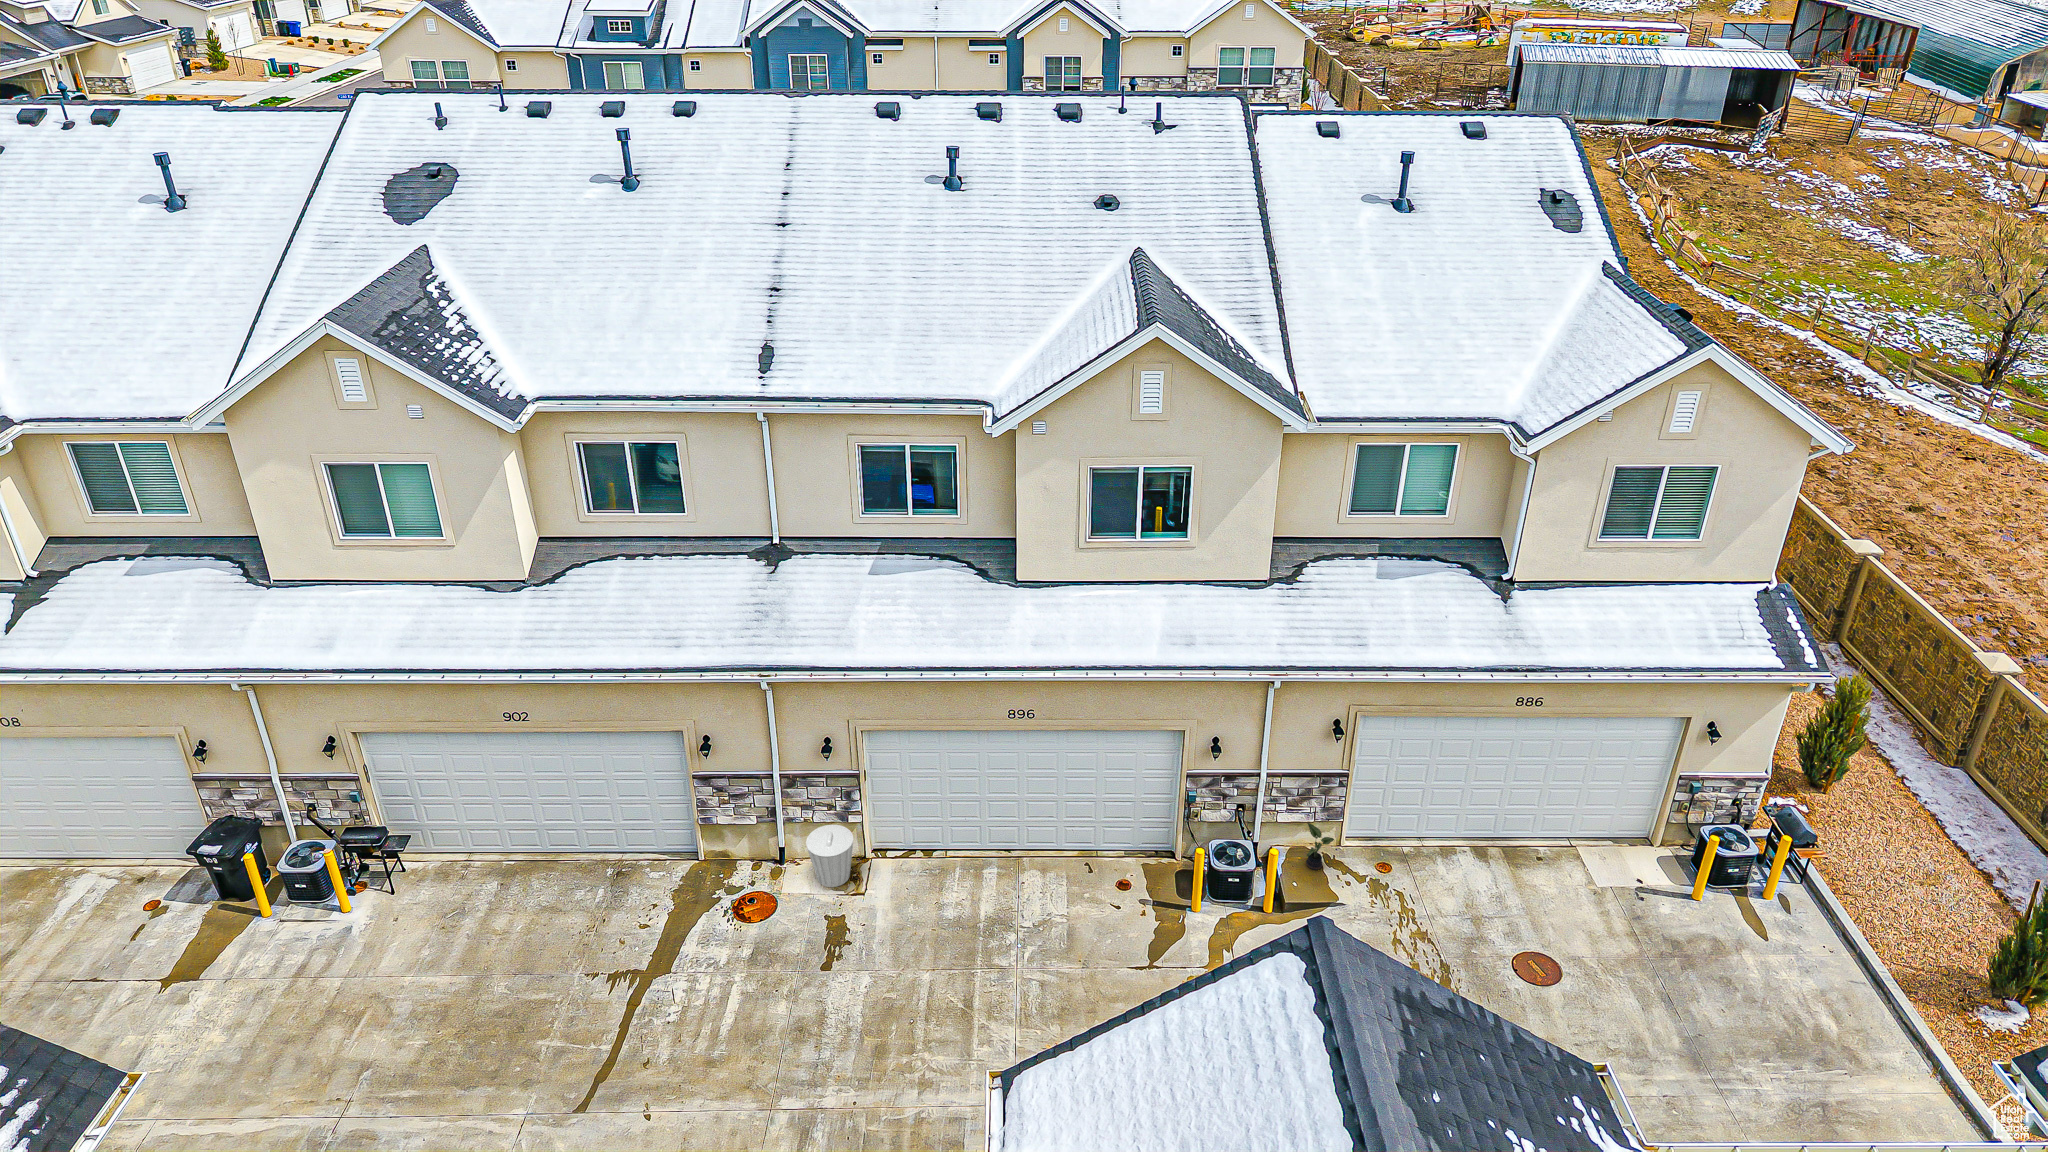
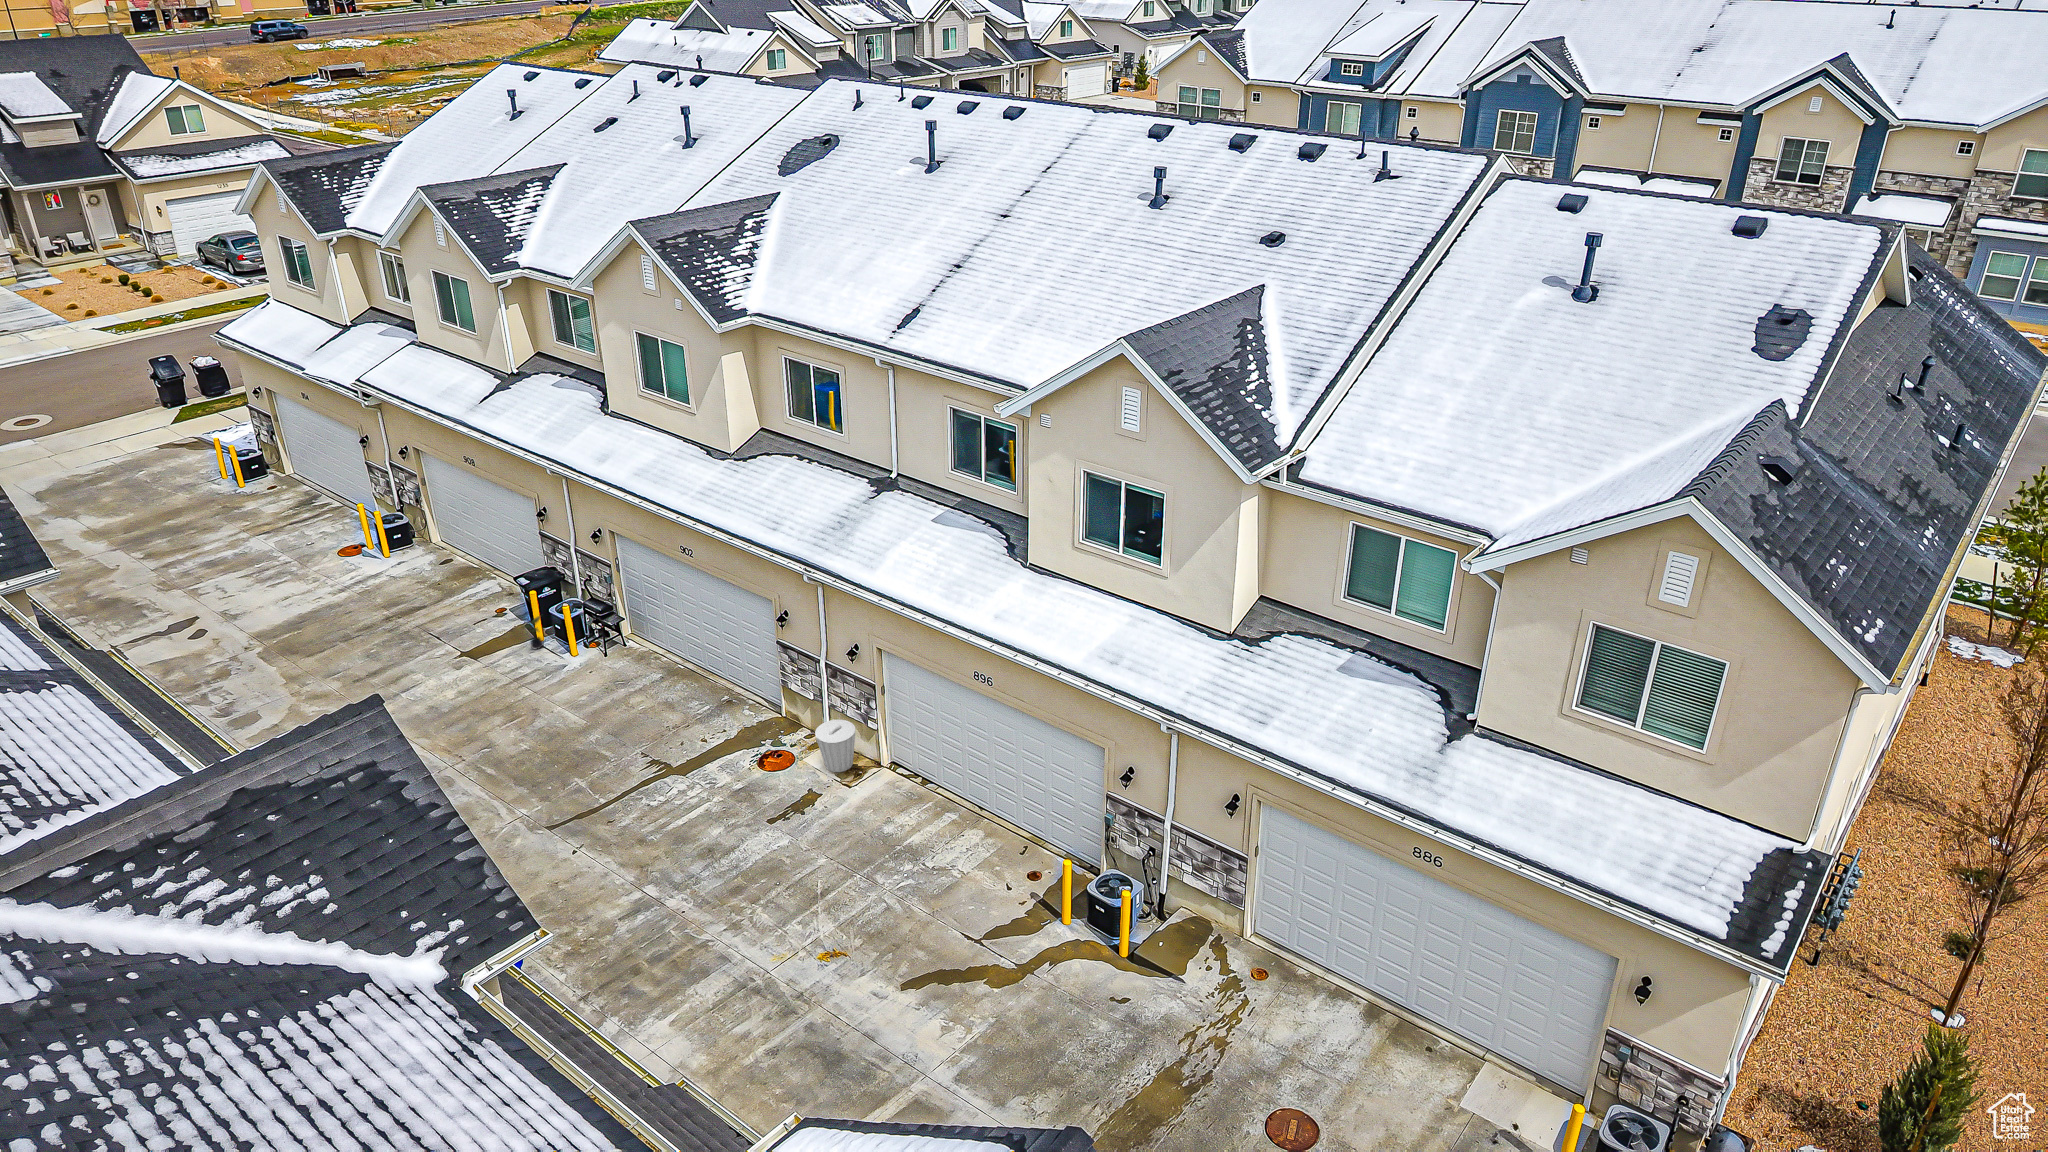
potted plant: present [1306,823,1334,870] -> present [523,616,543,649]

